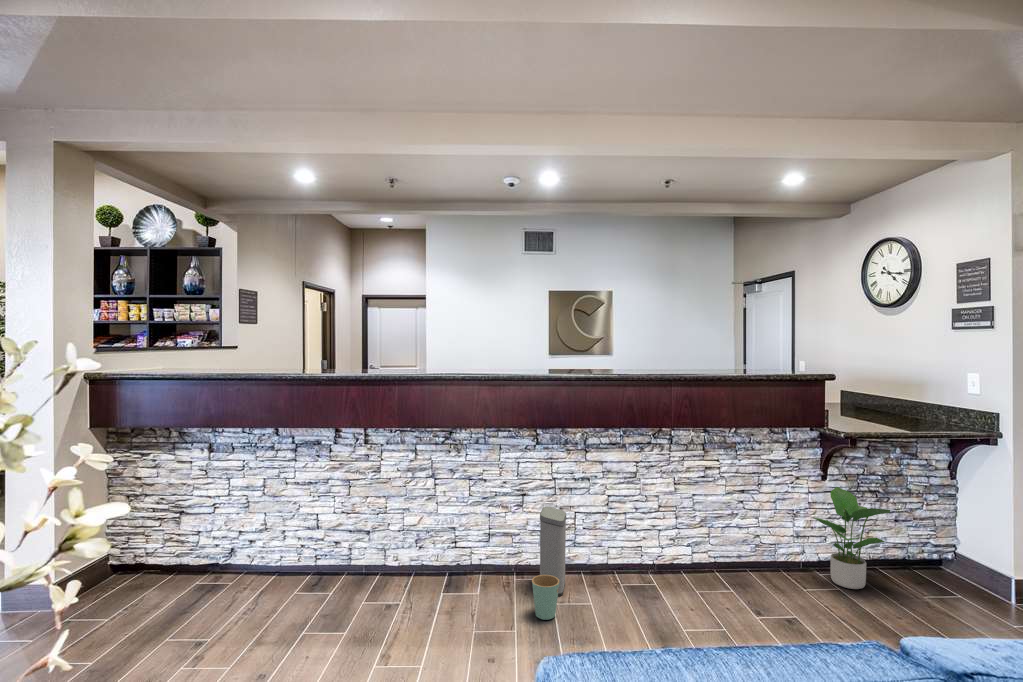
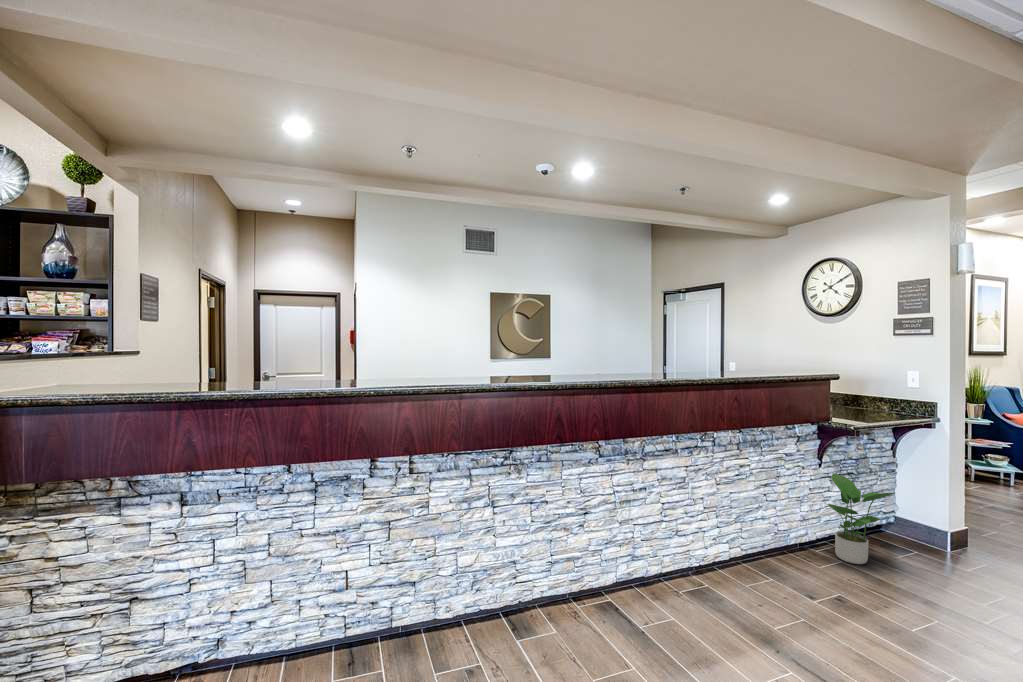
trash can: present [532,507,566,620] -> none [614,525,672,661]

